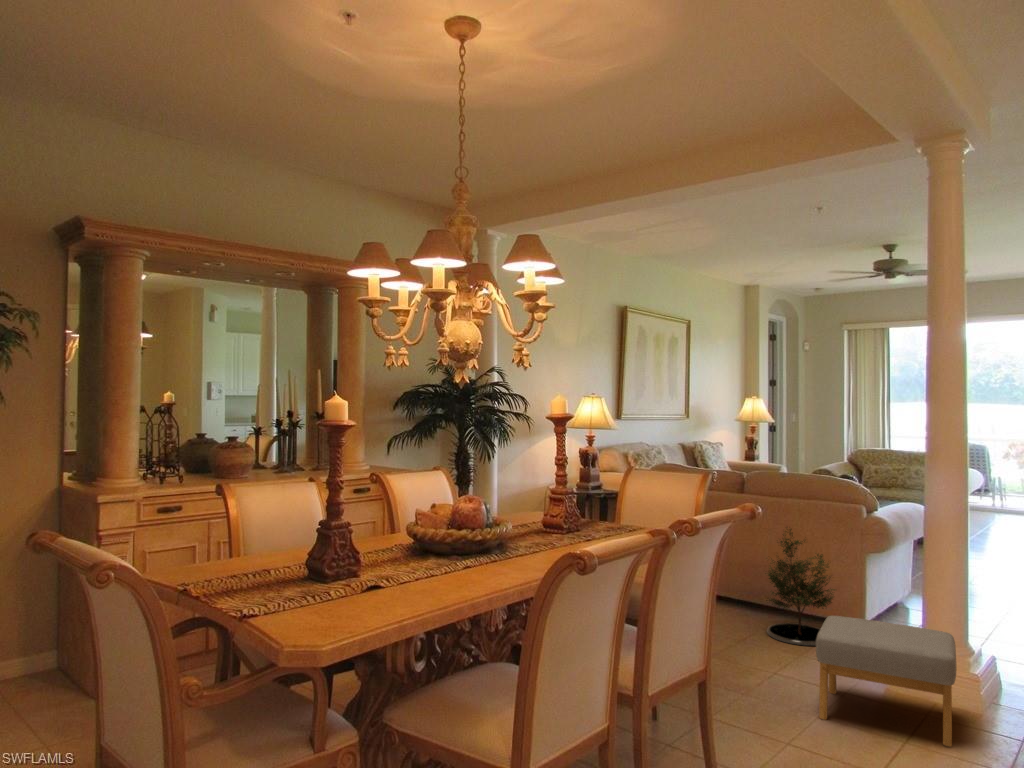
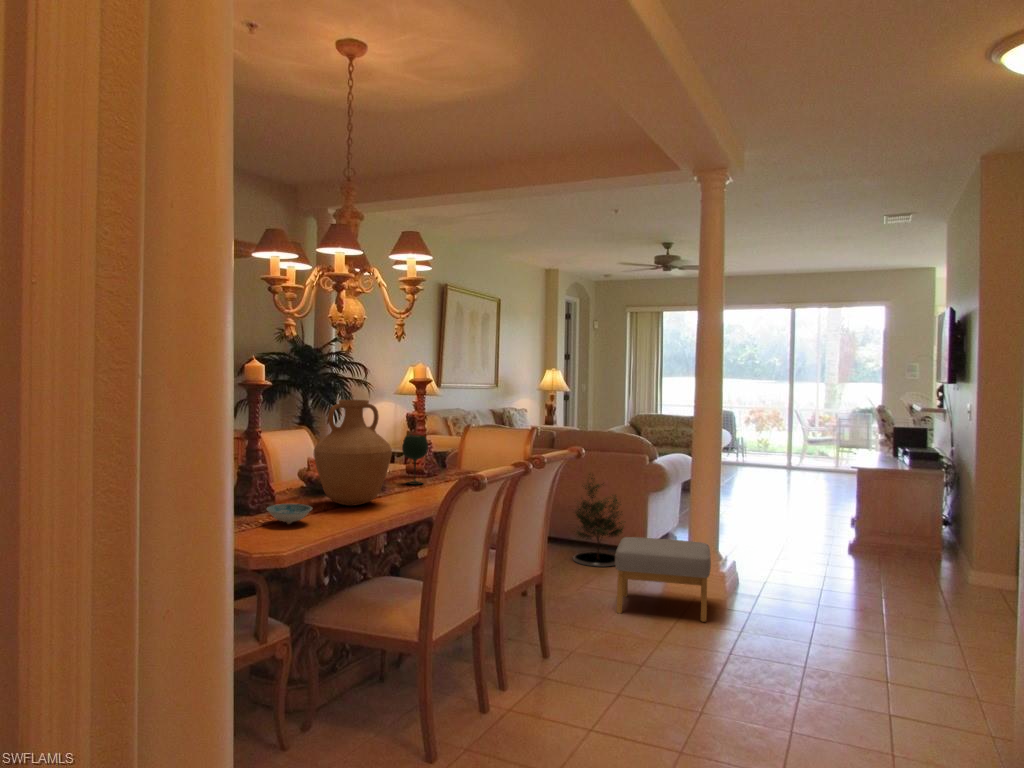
vase: none [407,442,501,574] -> present [314,400,392,506]
wine glass: none [531,483,562,544] -> present [402,435,428,485]
ceramic bowl: none [330,573,385,600] -> present [267,504,312,524]

